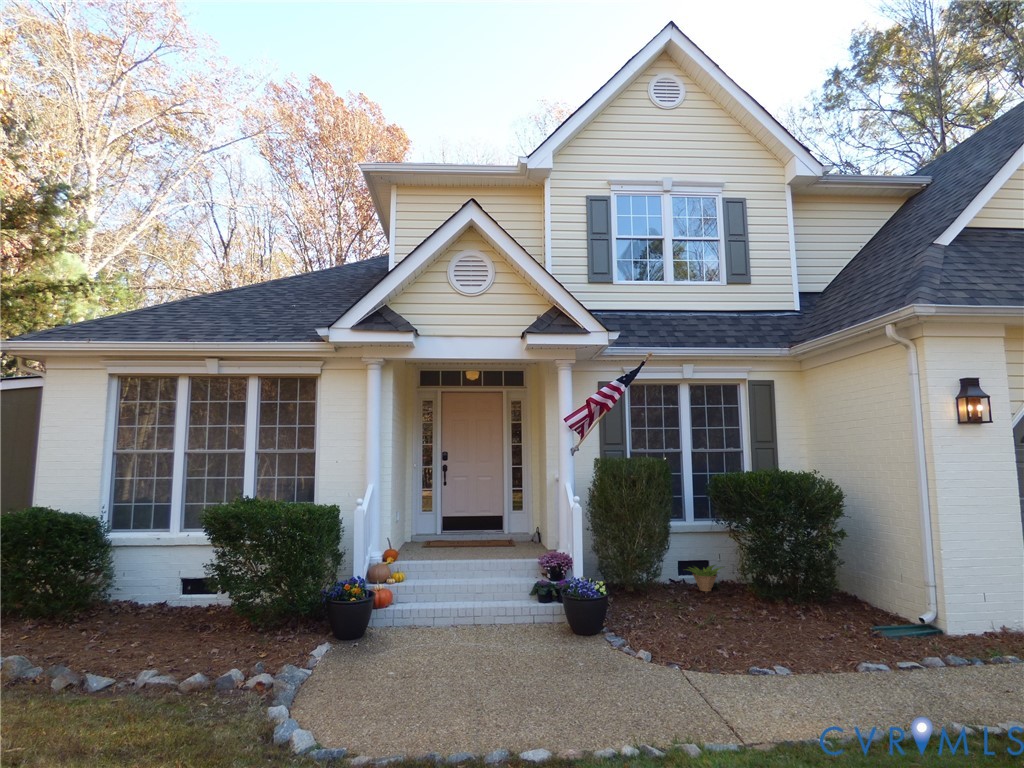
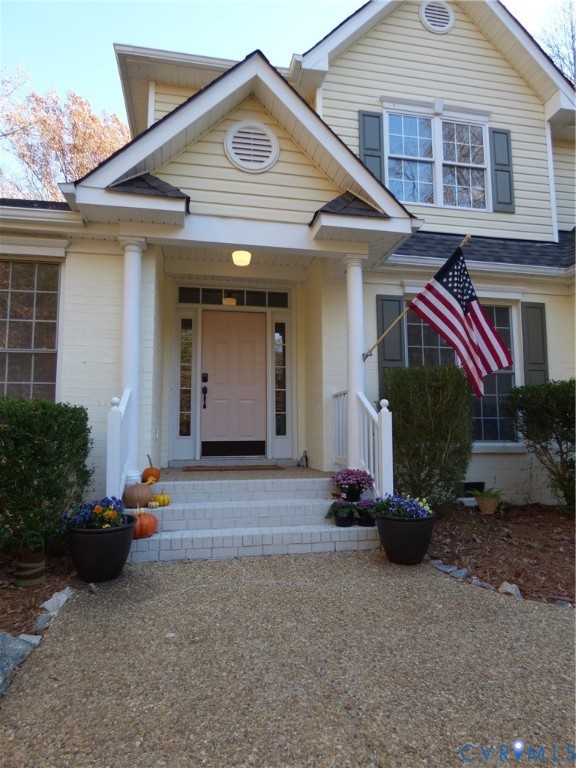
wooden bucket: none [289,603,310,643] -> present [14,534,45,586]

